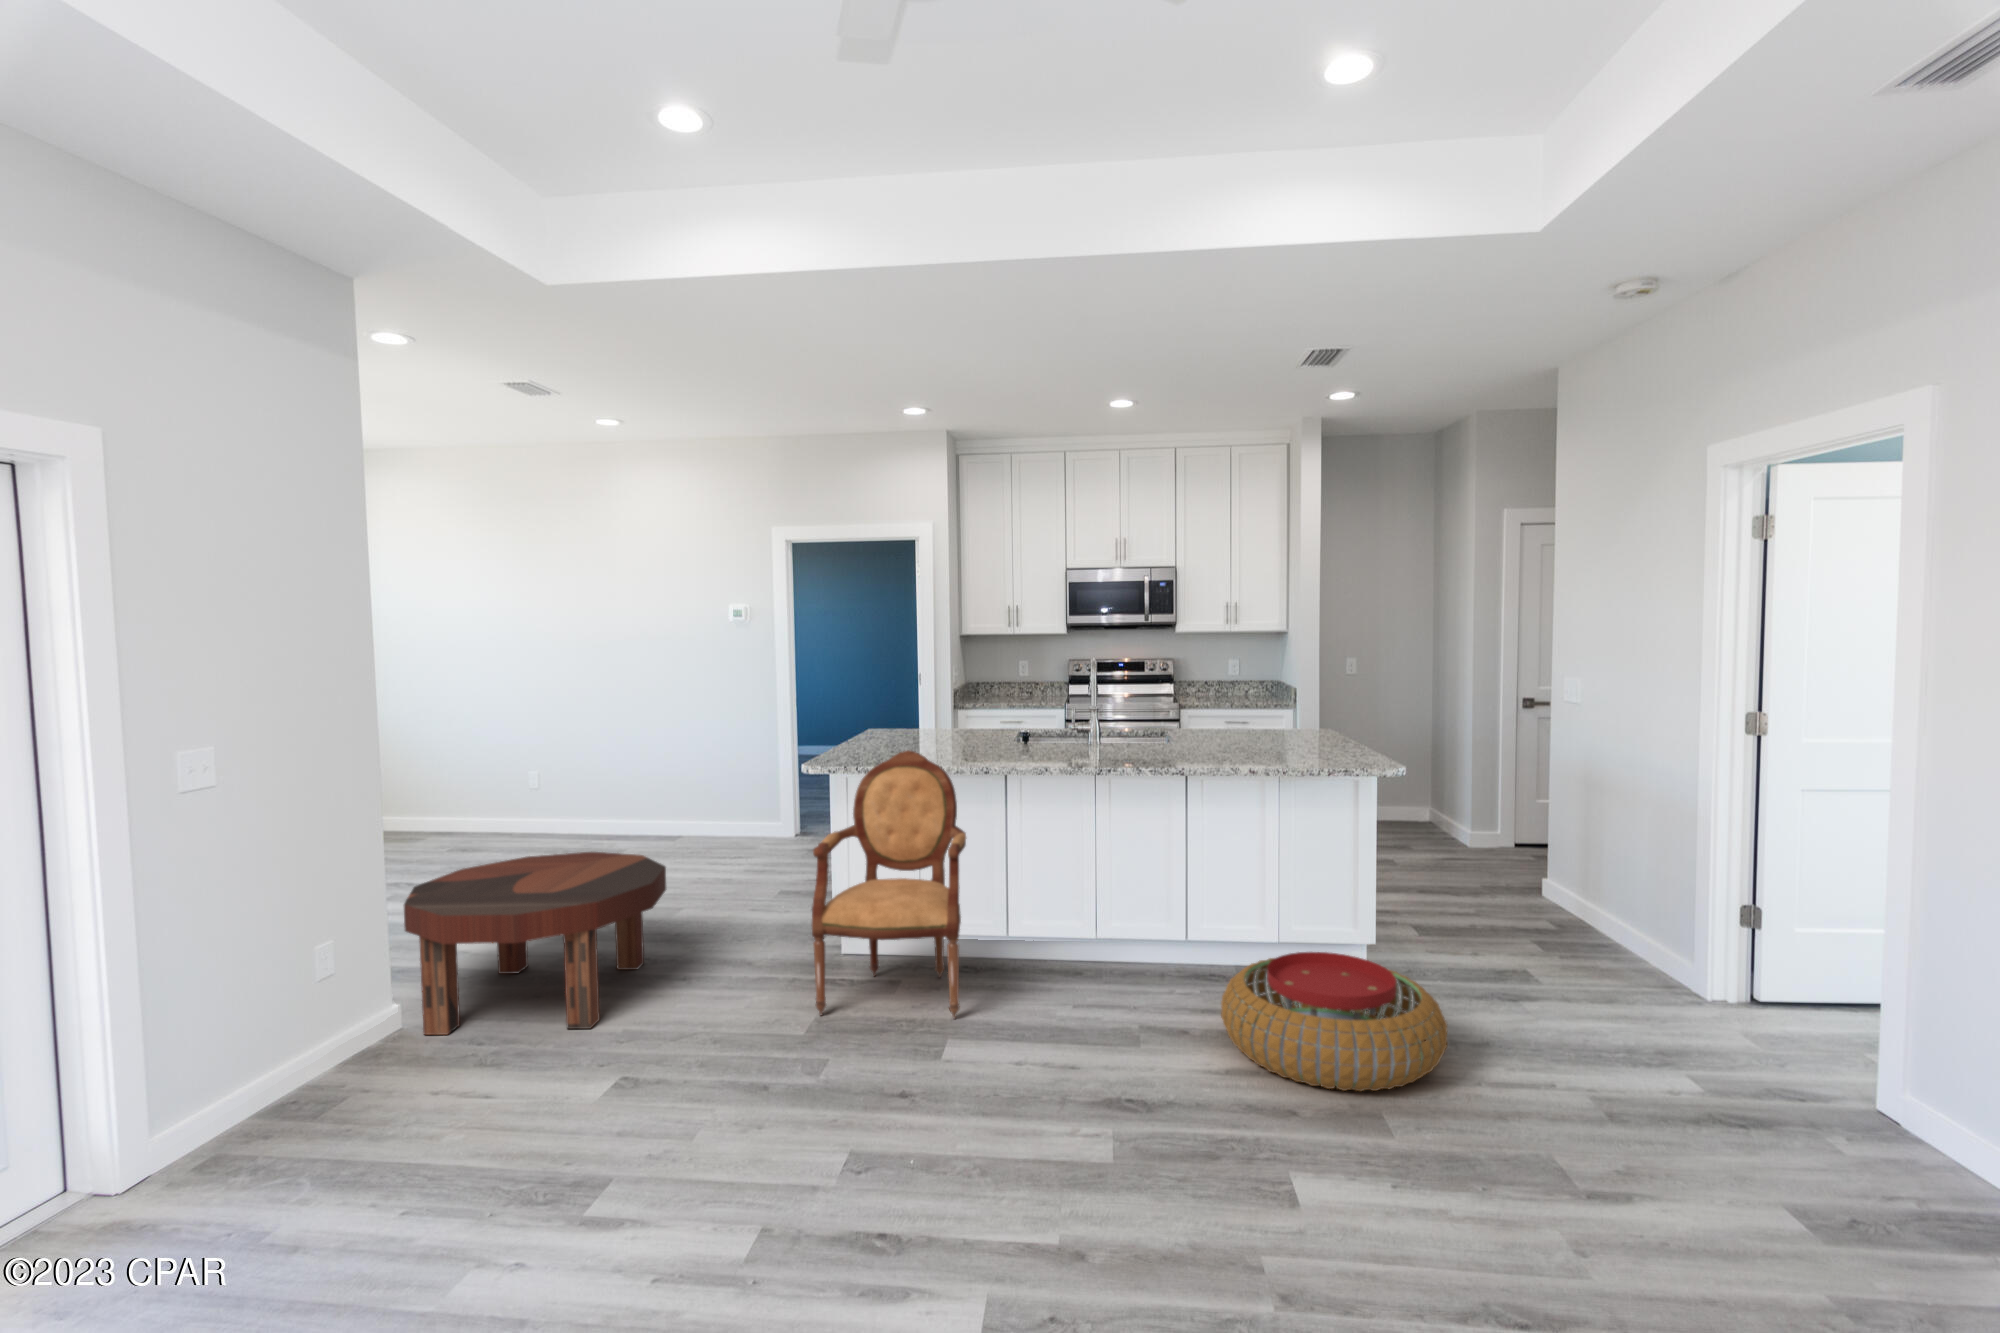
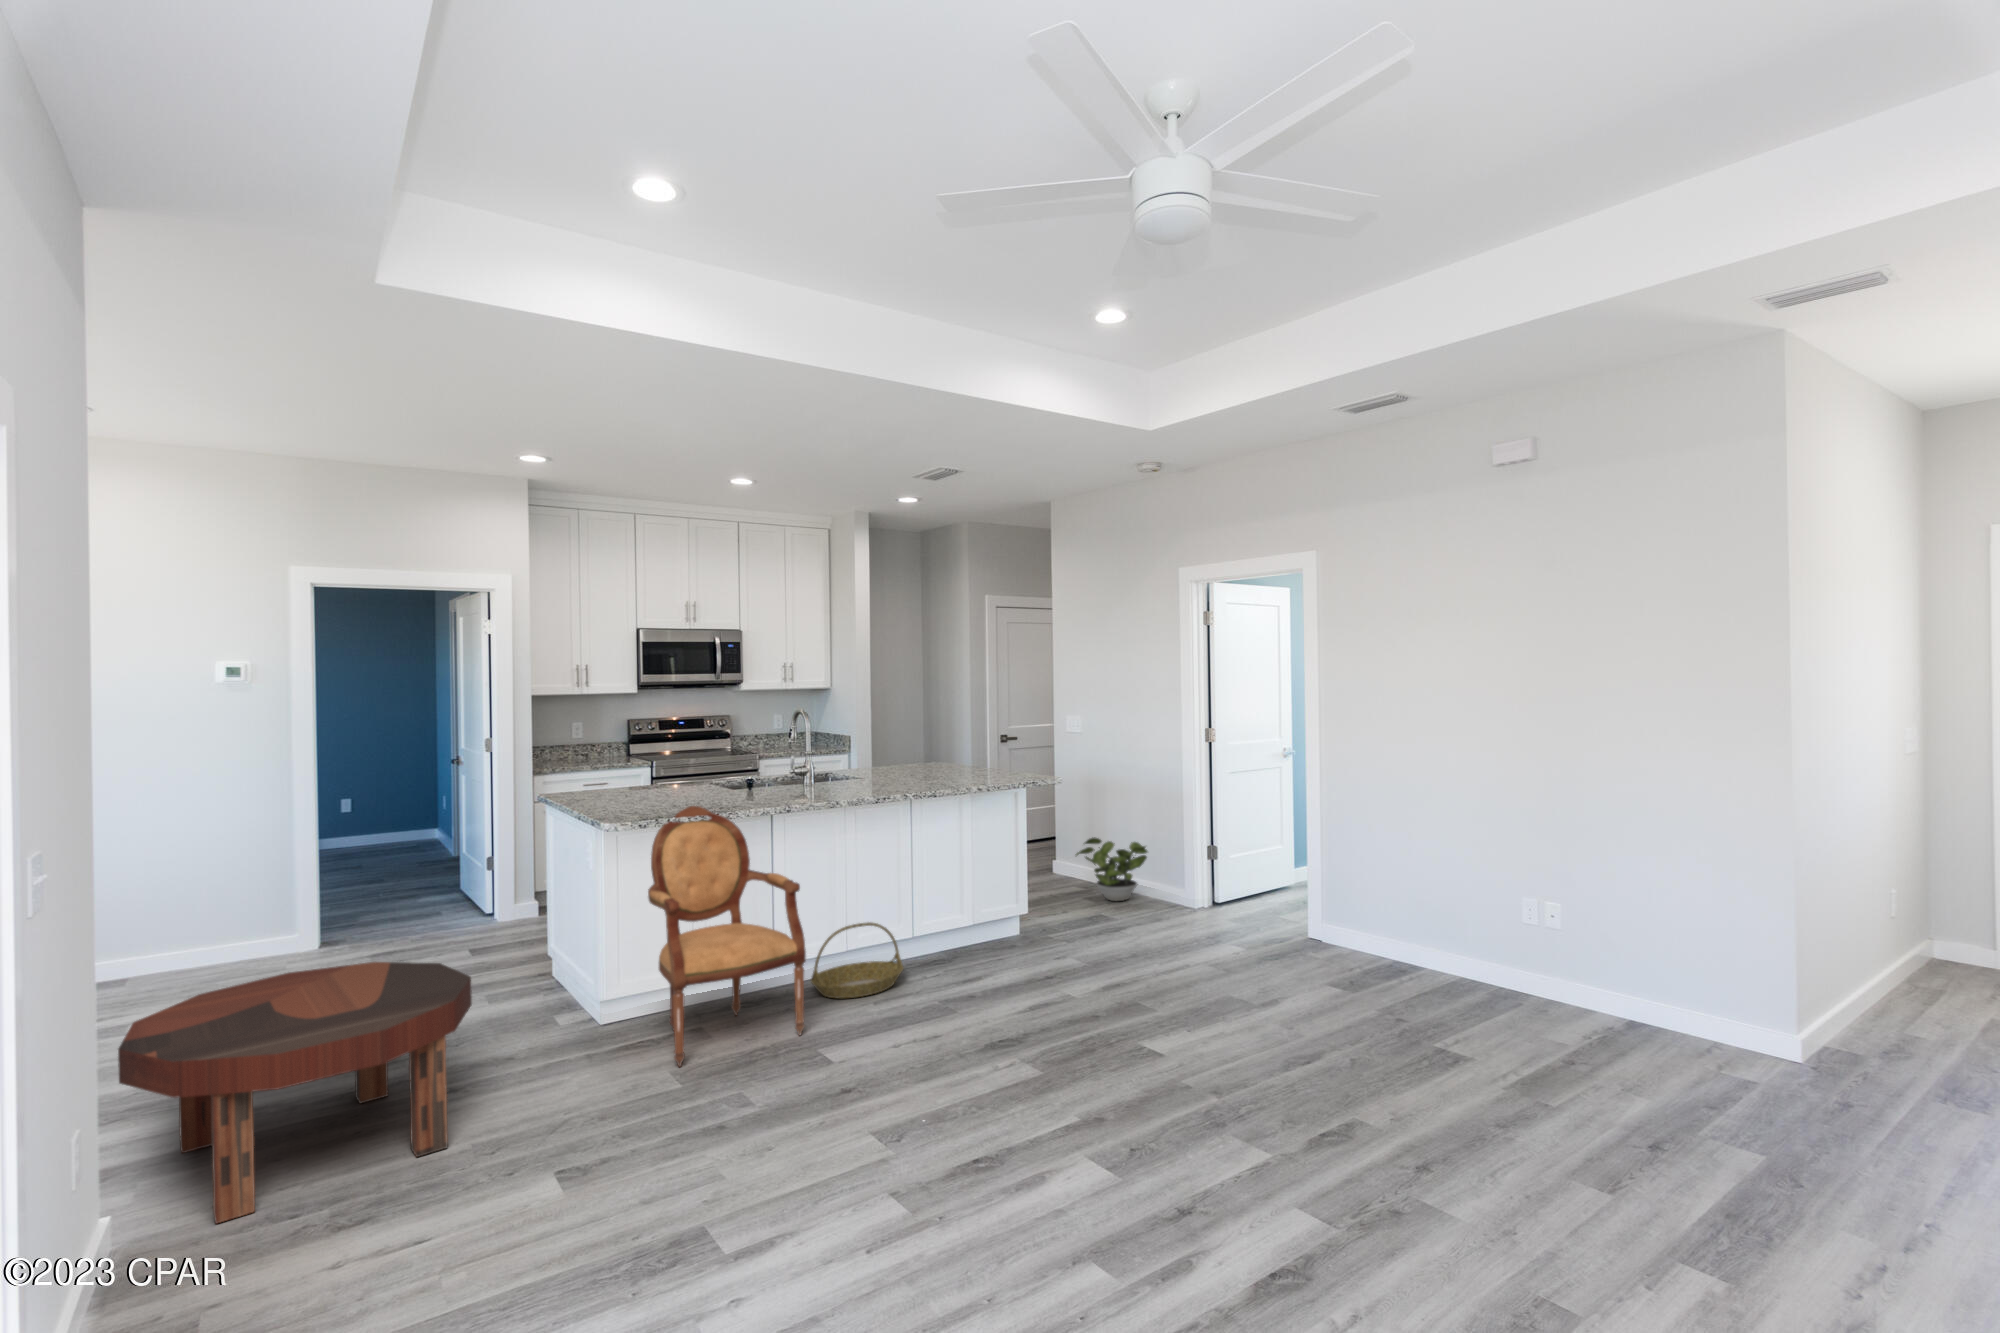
potted plant: none [1509,854,1642,955] -> present [1076,837,1147,901]
basket: none [1026,908,1141,994] -> present [811,922,903,999]
pouf: present [1221,952,1447,1091] -> none [990,915,1141,1001]

